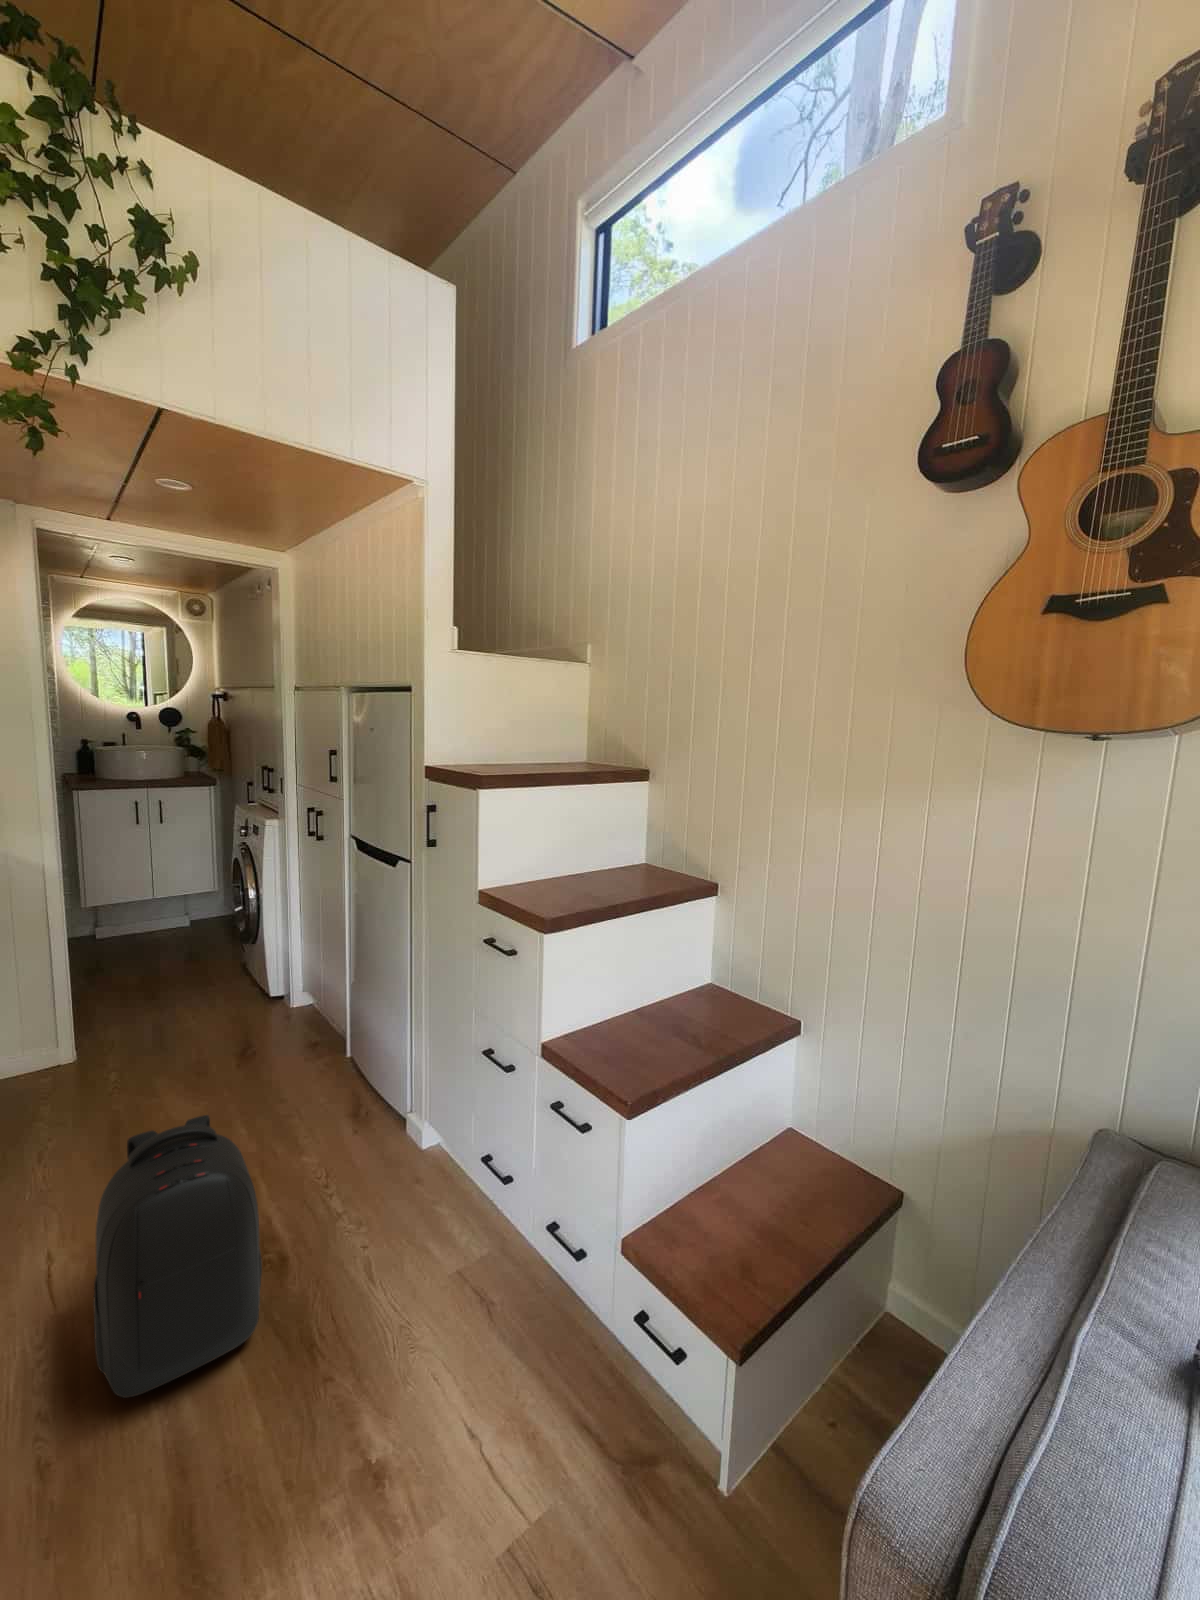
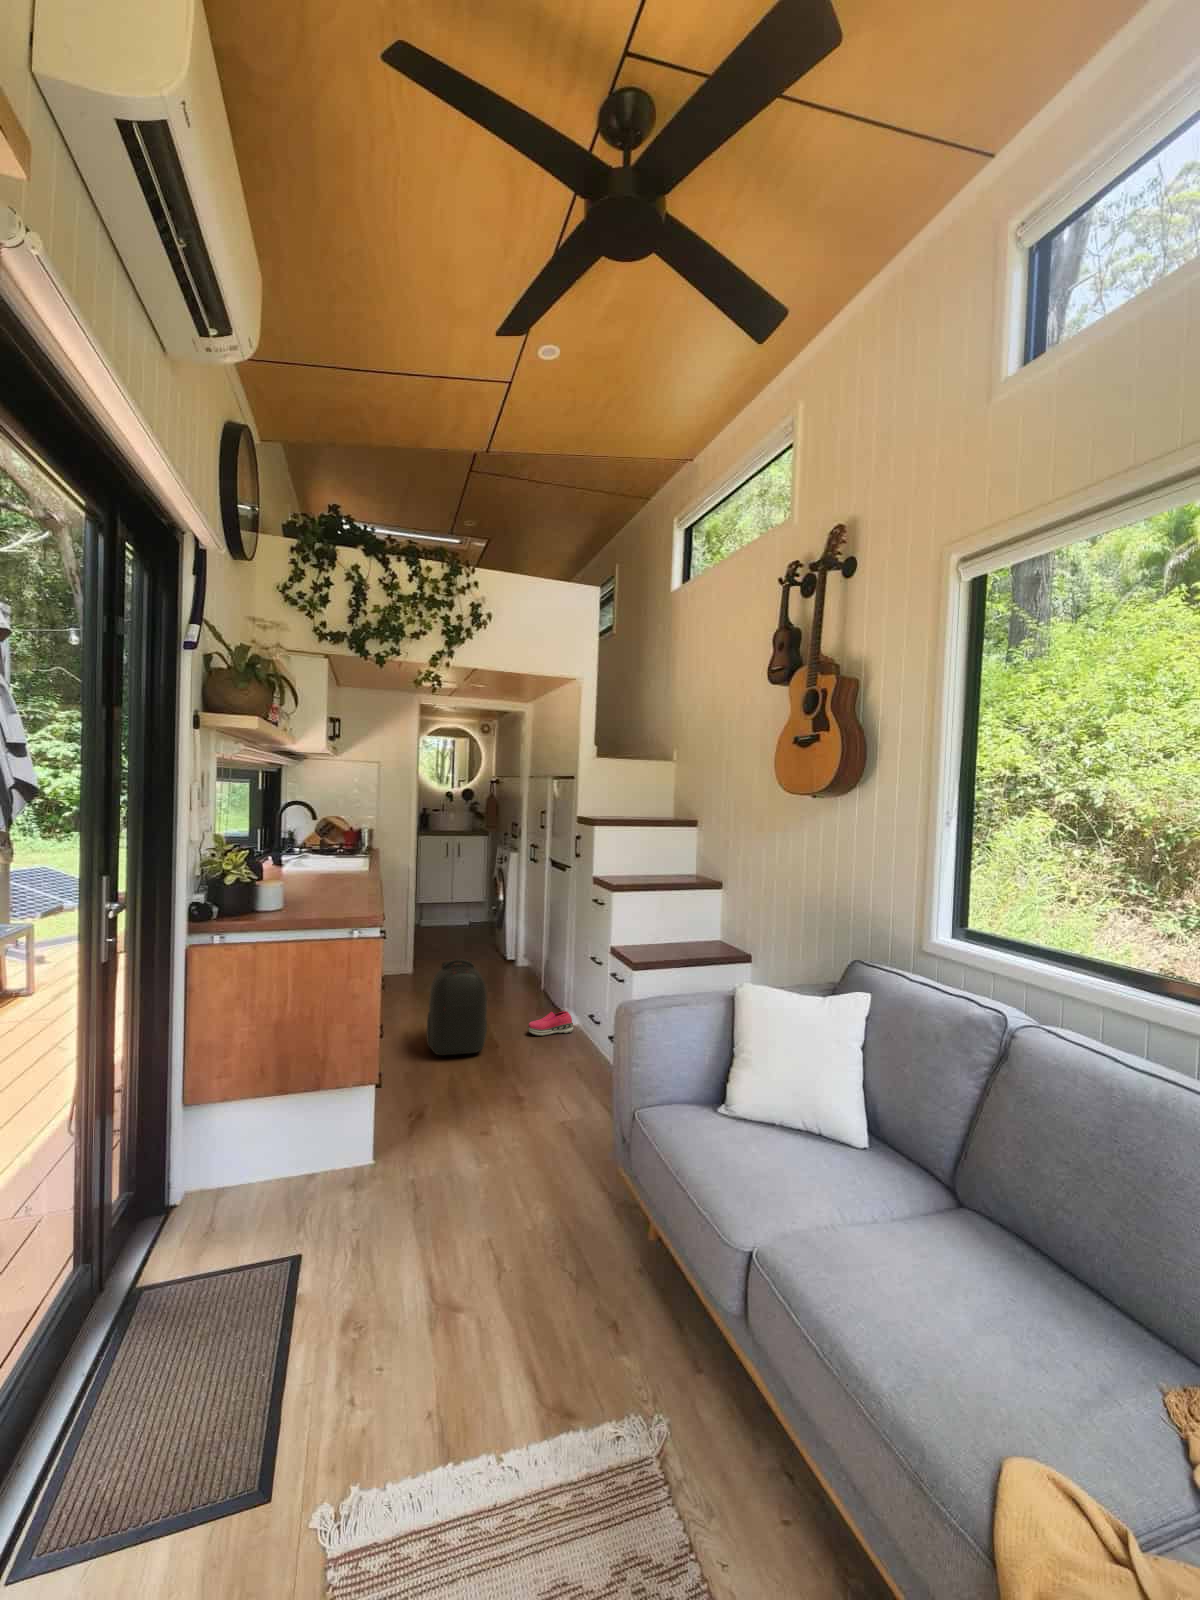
shoe: none [351,1149,442,1220] -> present [528,1011,574,1036]

